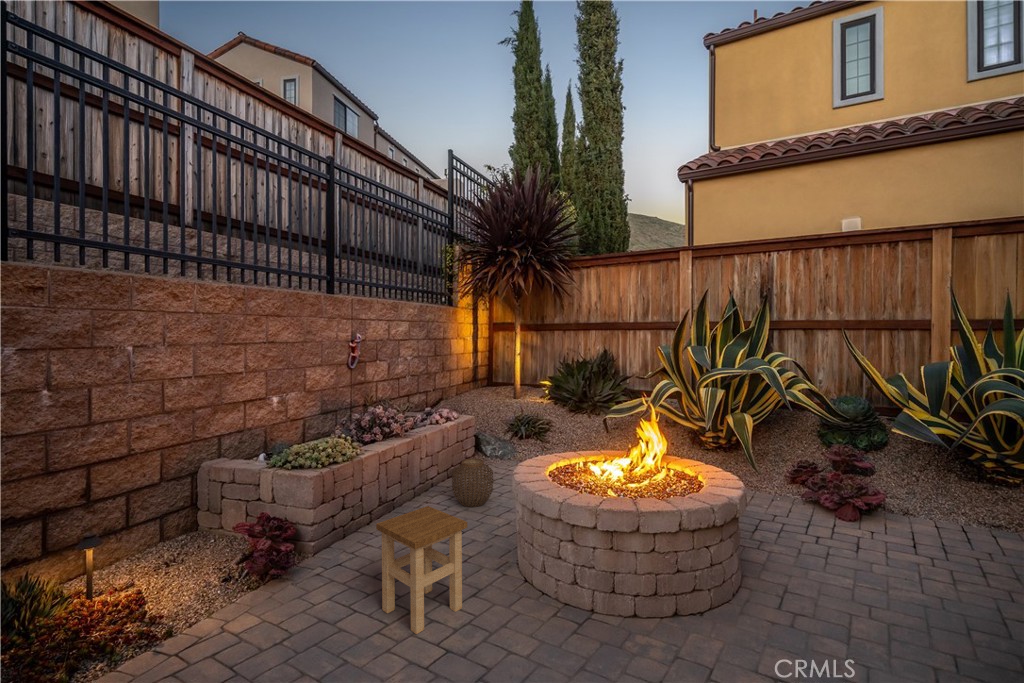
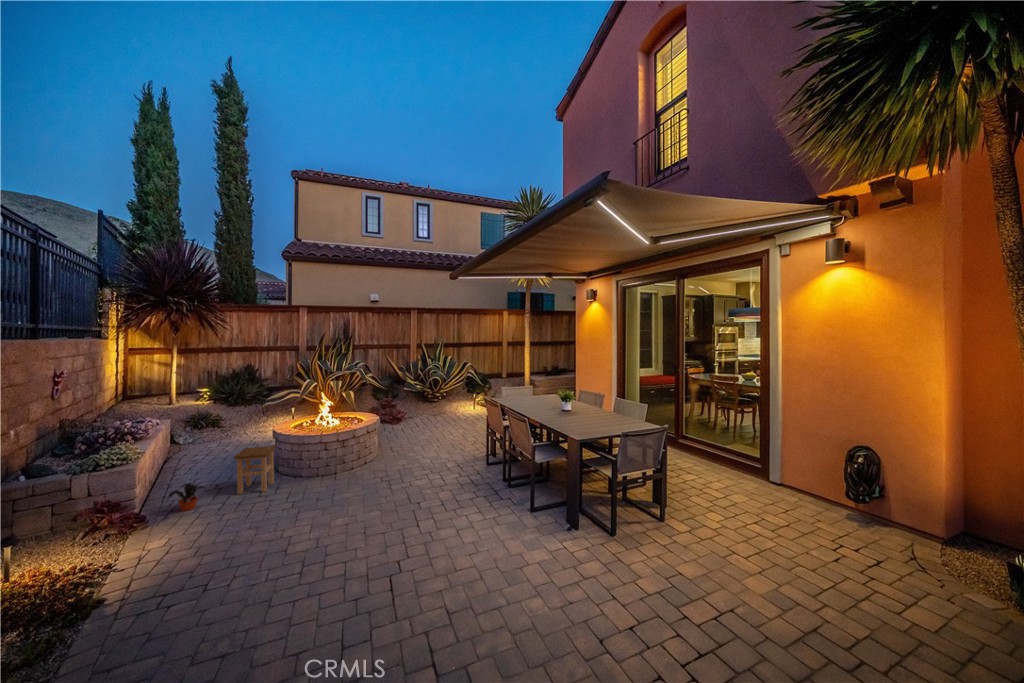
woven basket: present [452,458,493,507] -> none [201,436,231,464]
potted plant: none [268,549,333,611] -> present [168,483,207,511]

